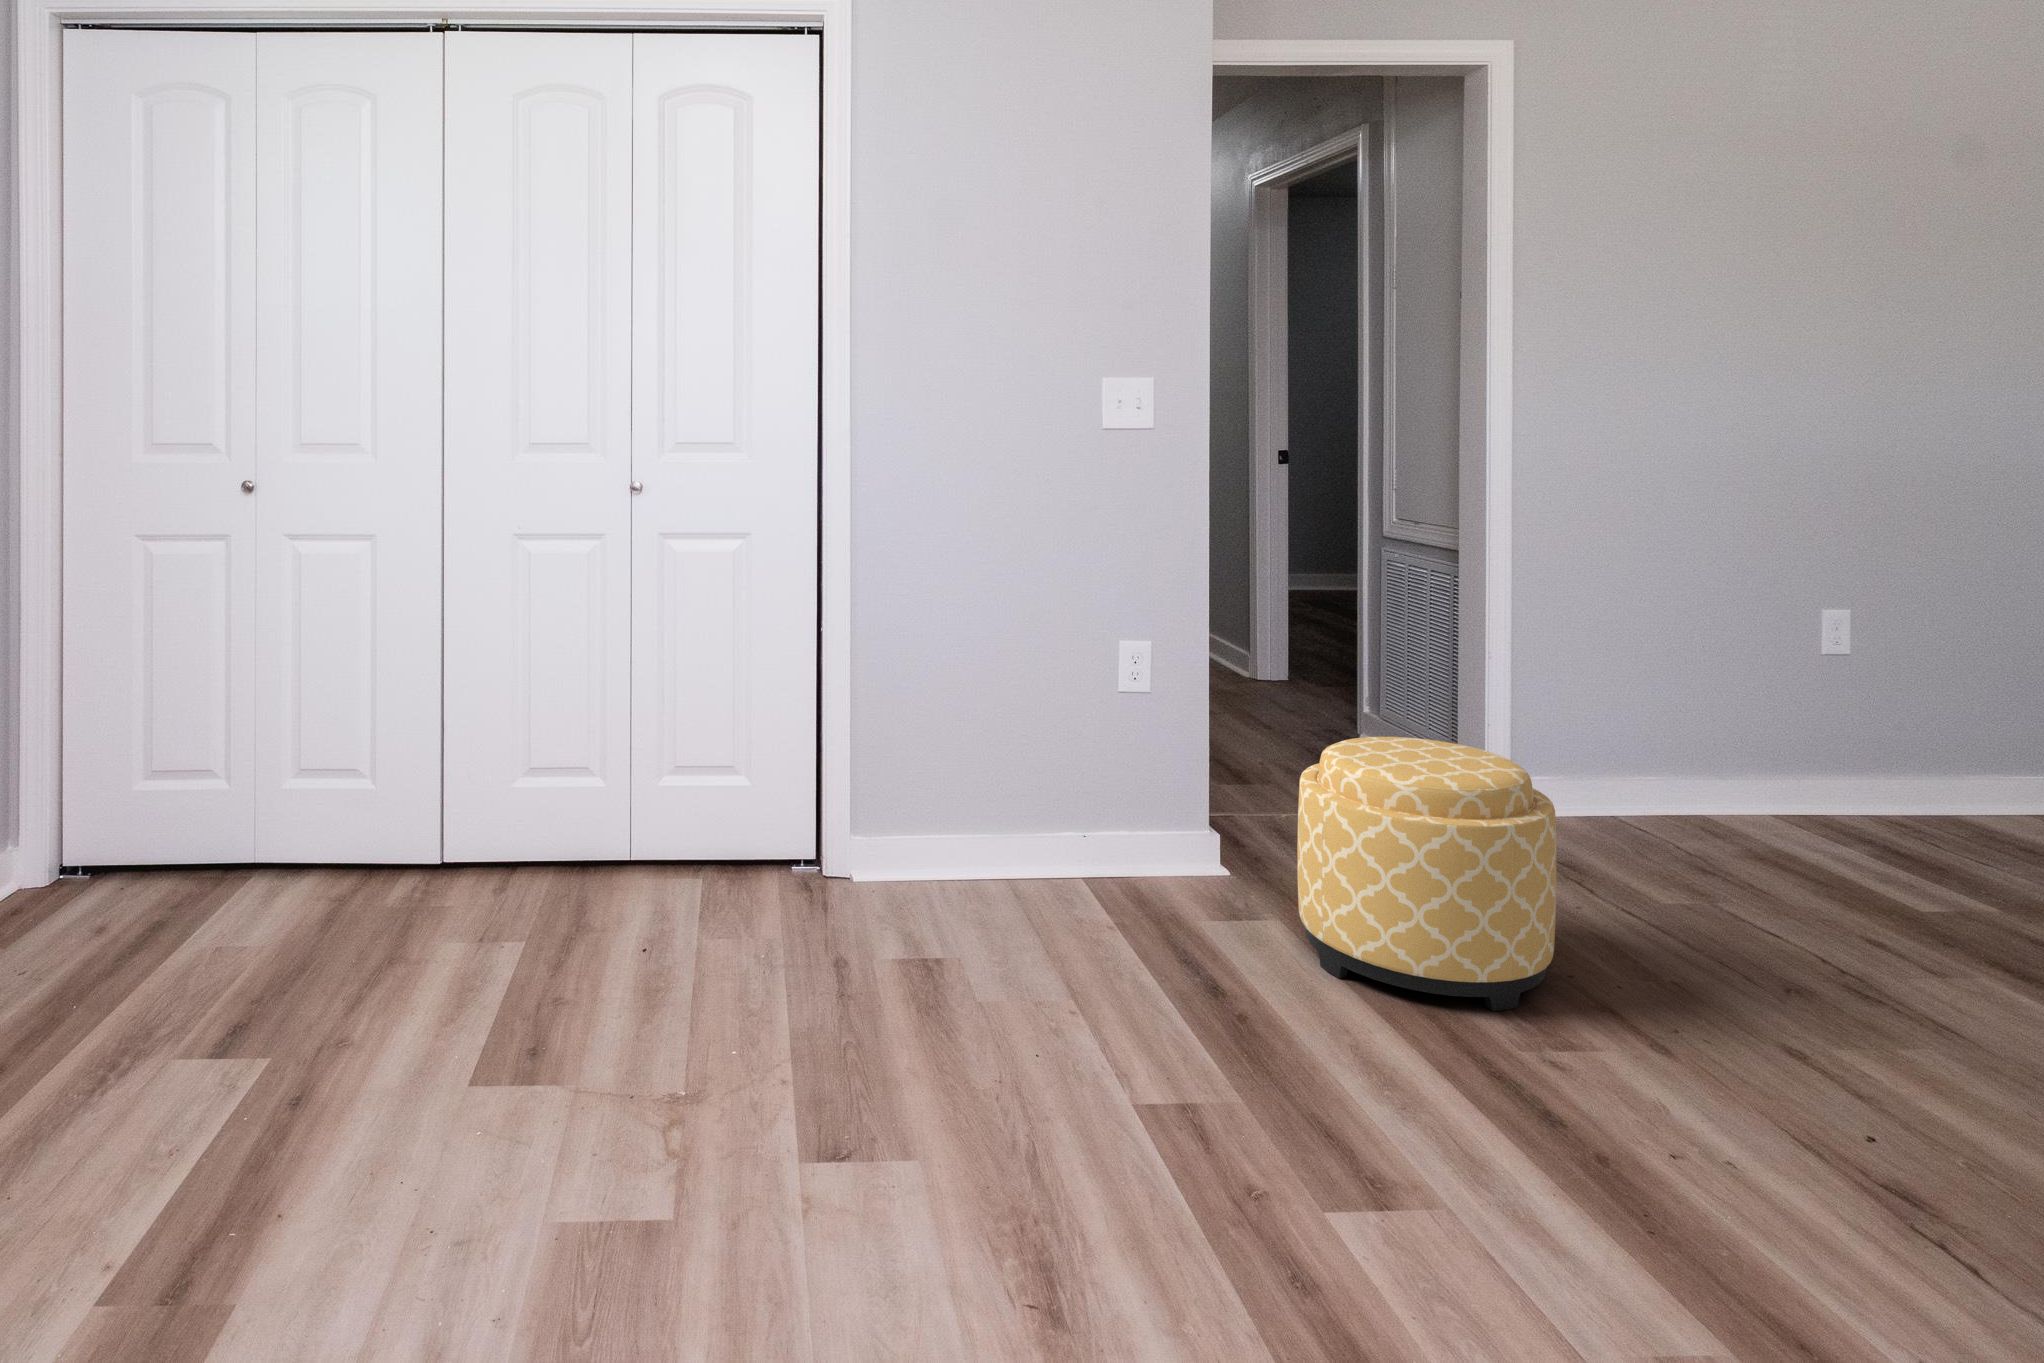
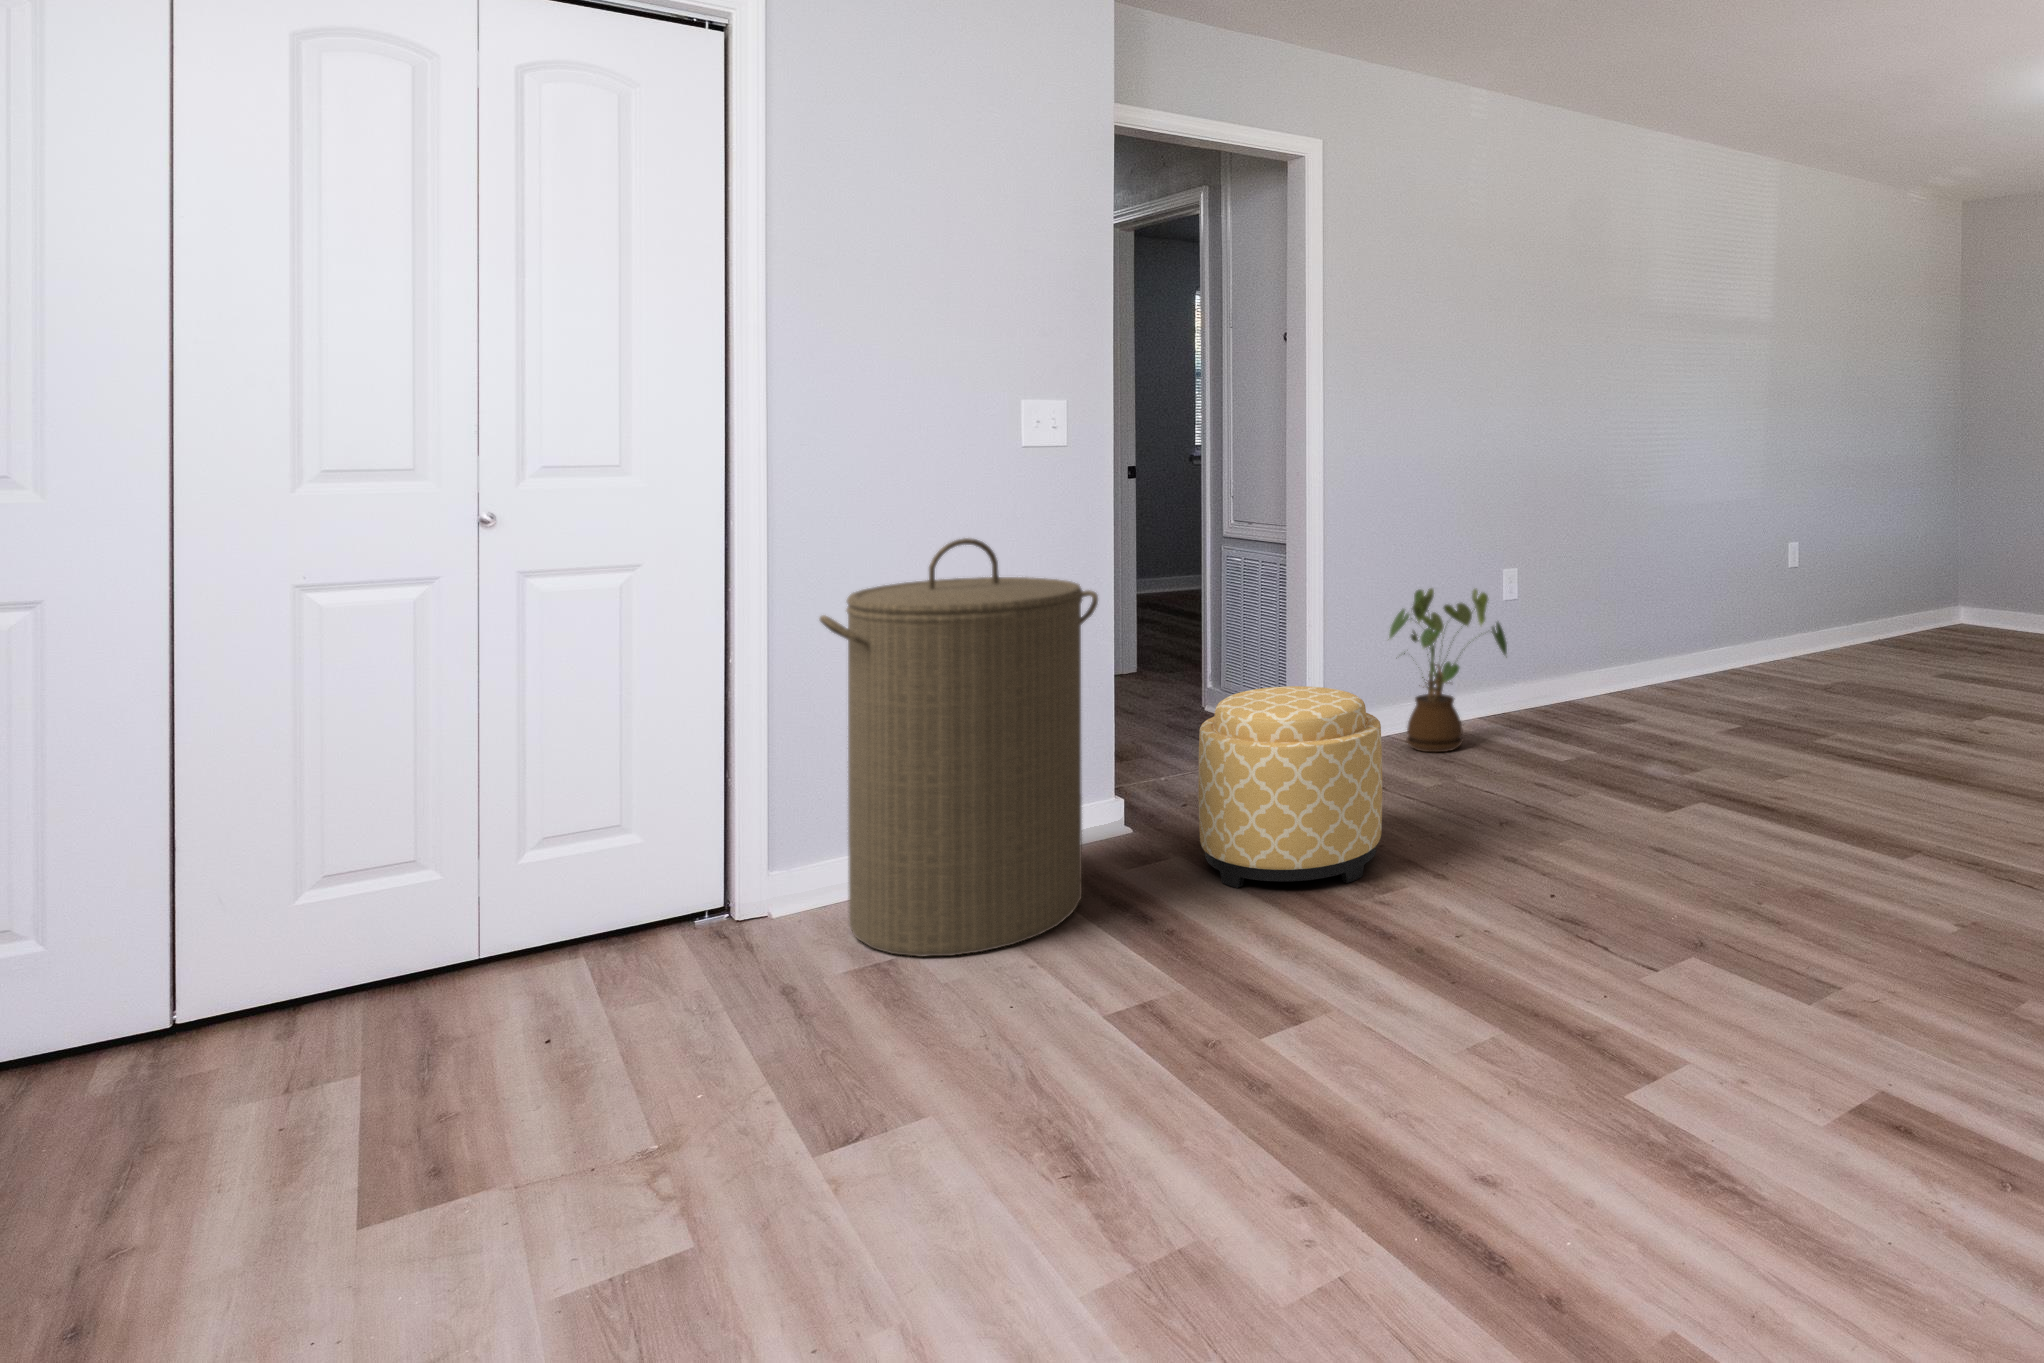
laundry hamper: none [885,531,1176,977] -> present [820,538,1098,957]
house plant: none [1604,630,1807,857] -> present [1388,588,1507,752]

